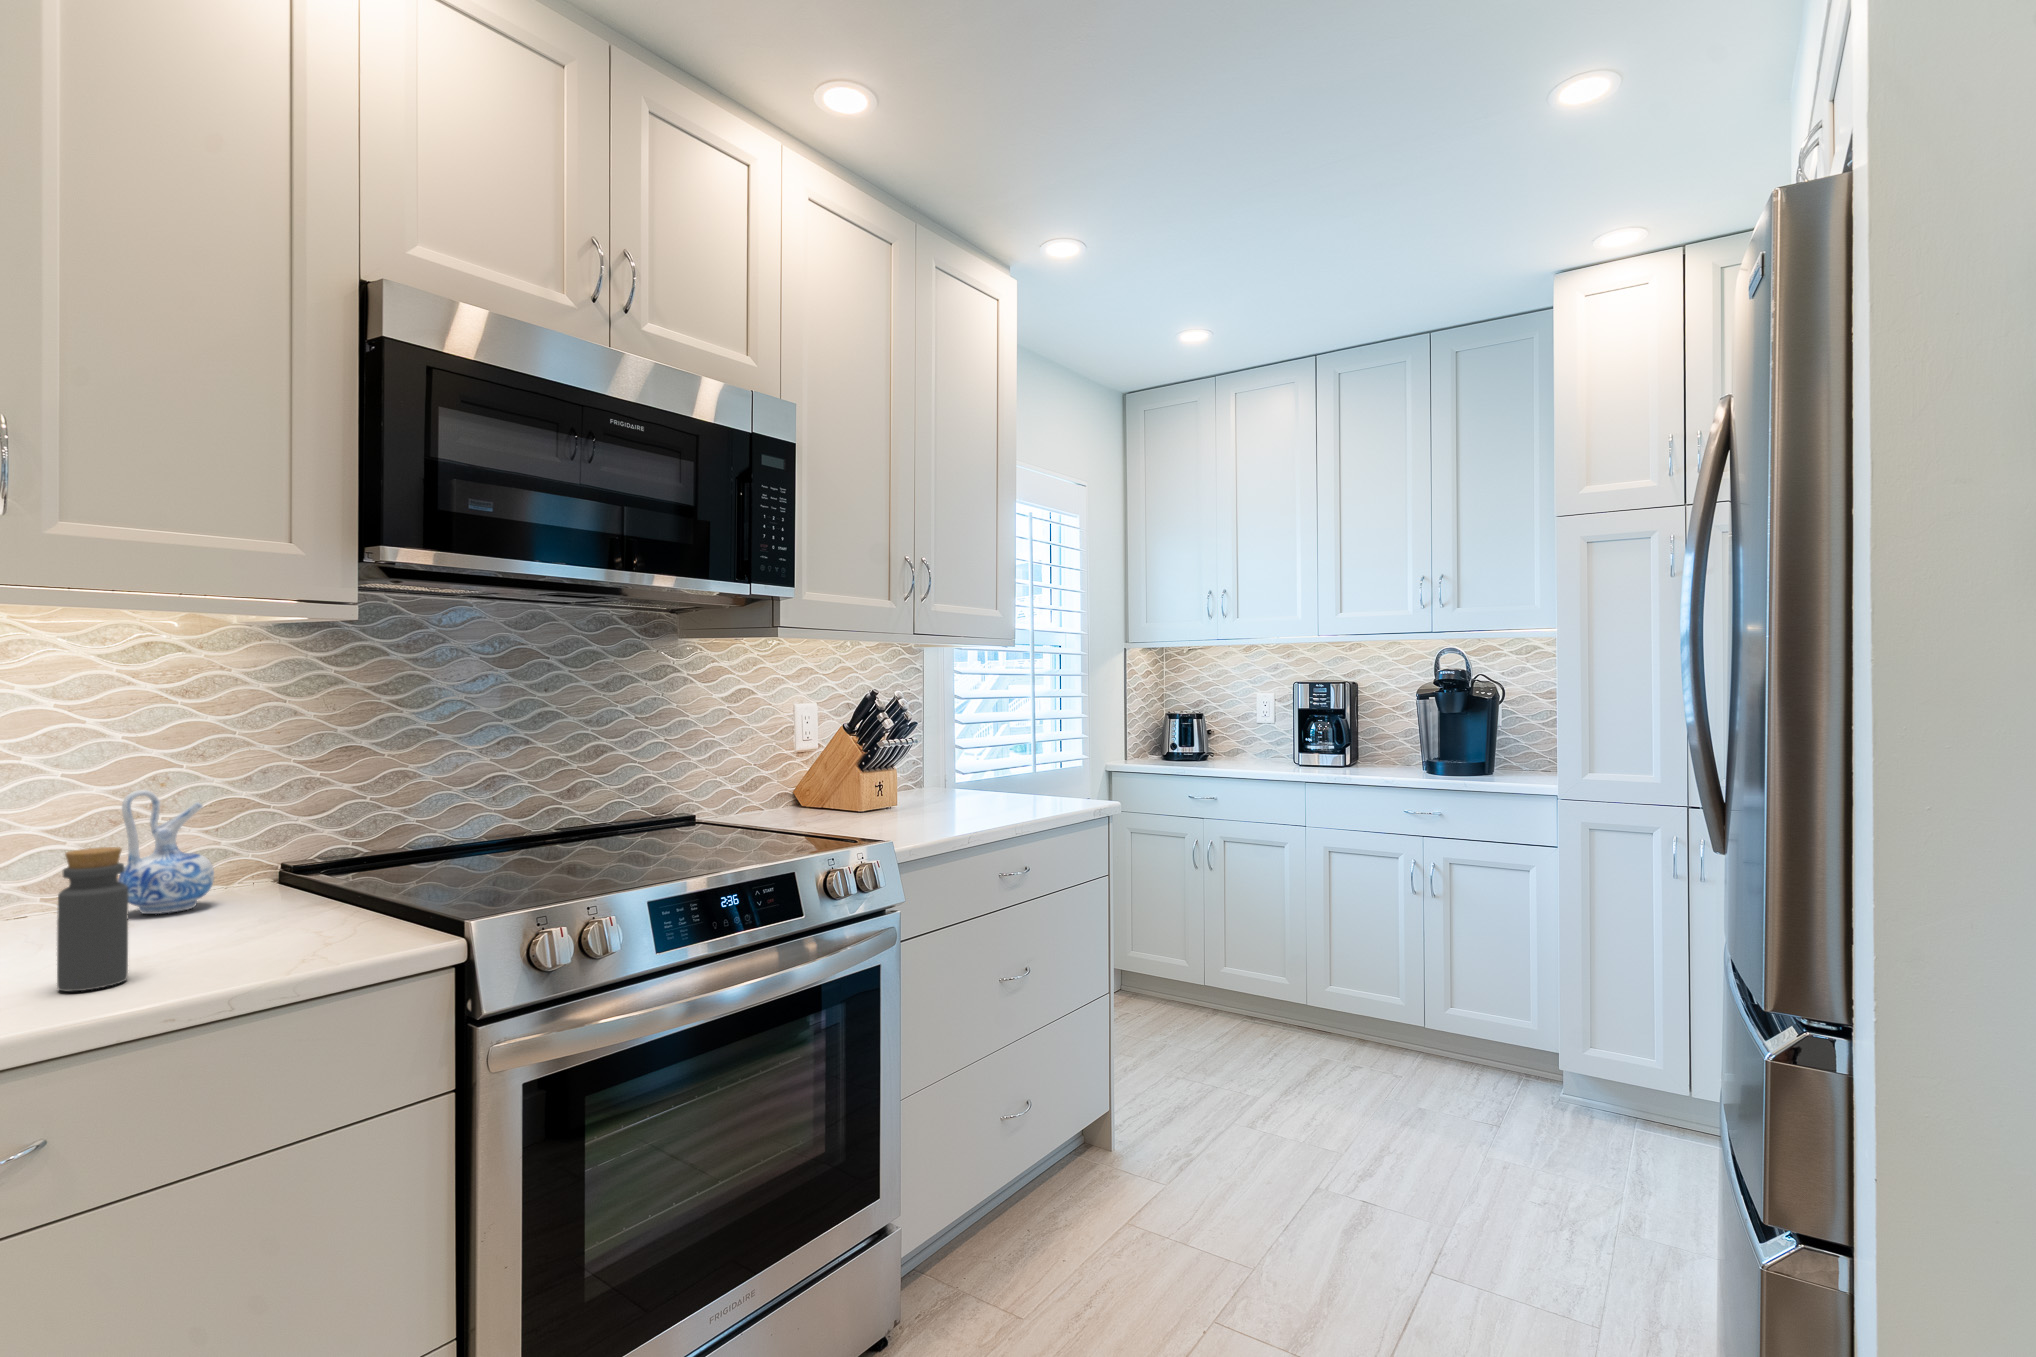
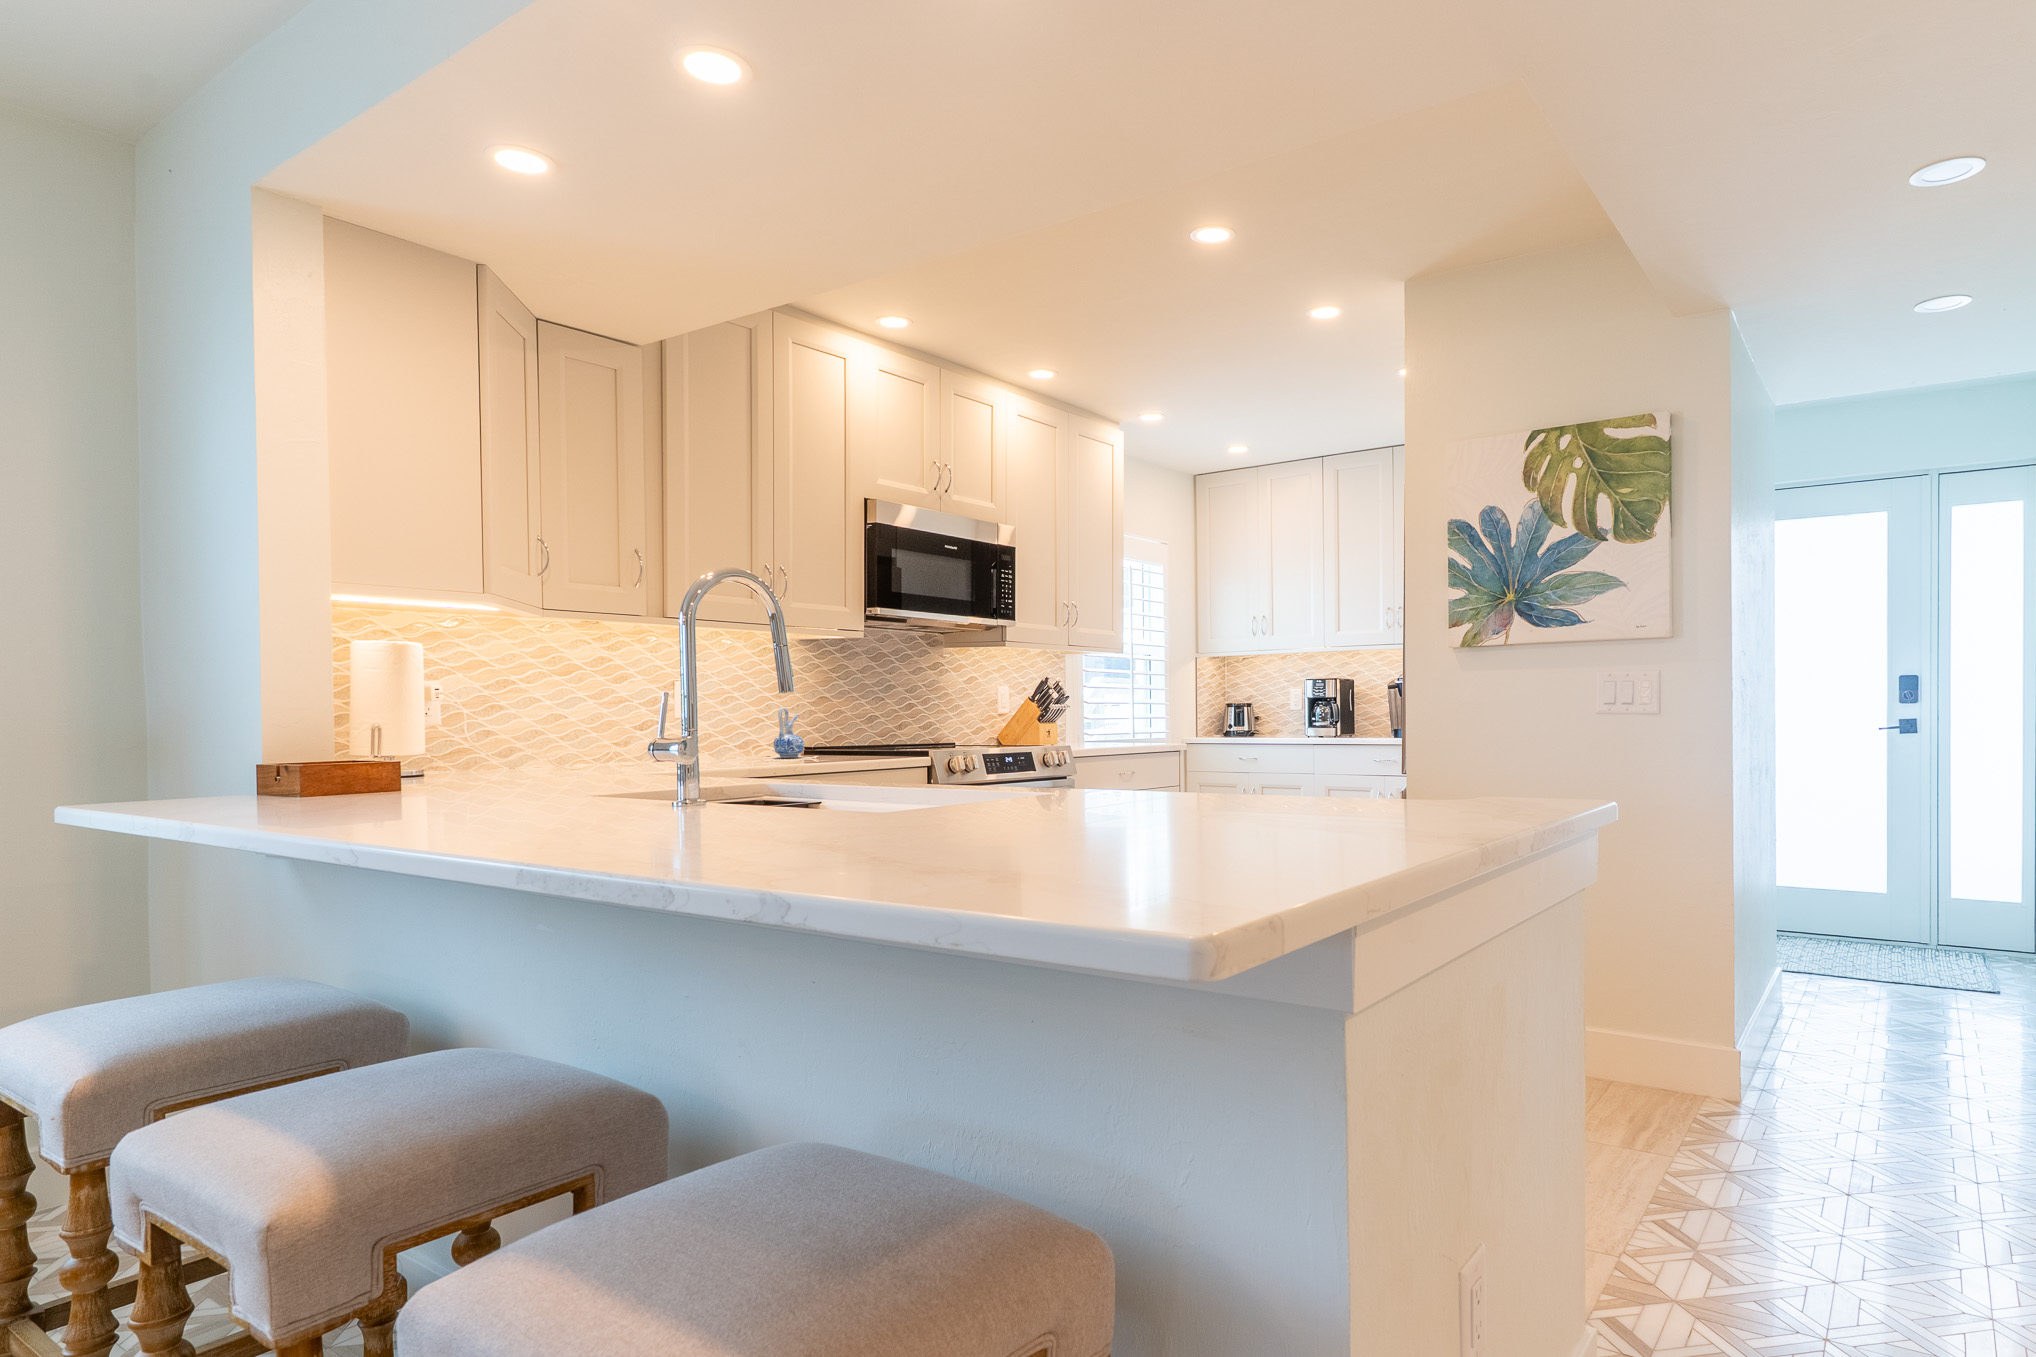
bottle: present [57,847,128,991] -> none [818,718,835,764]

